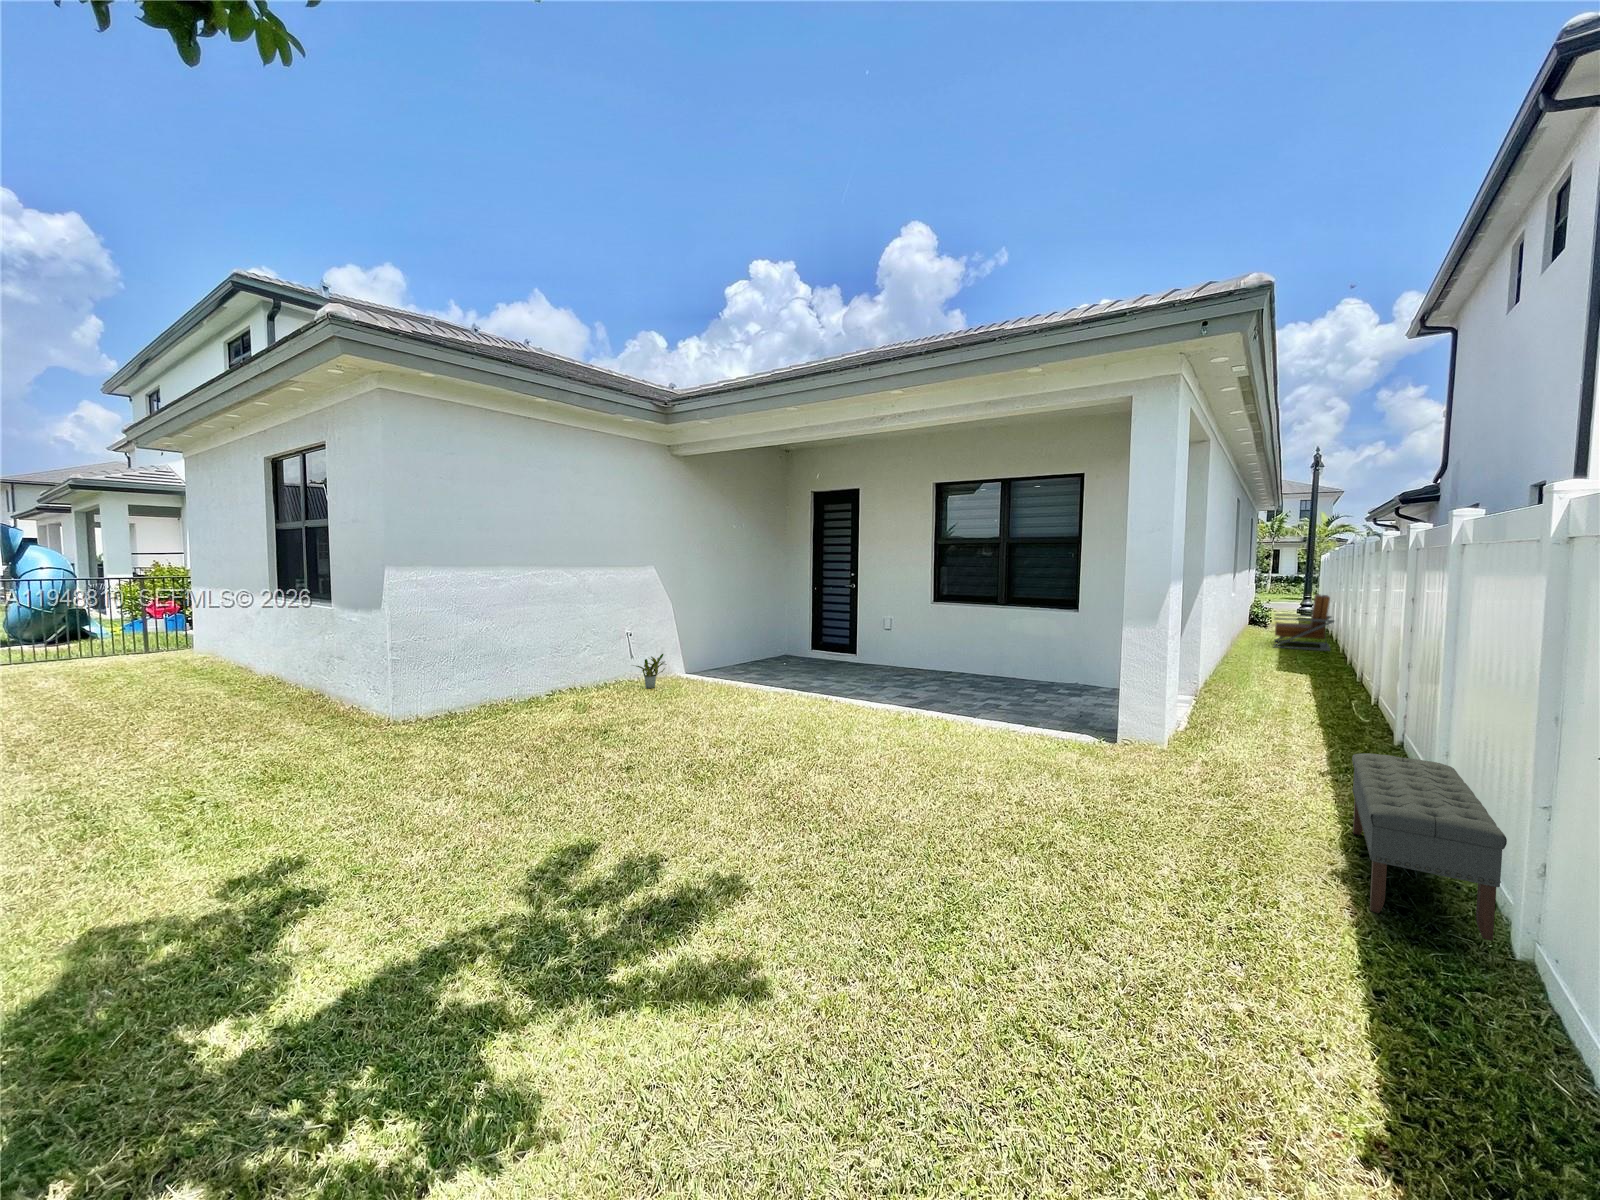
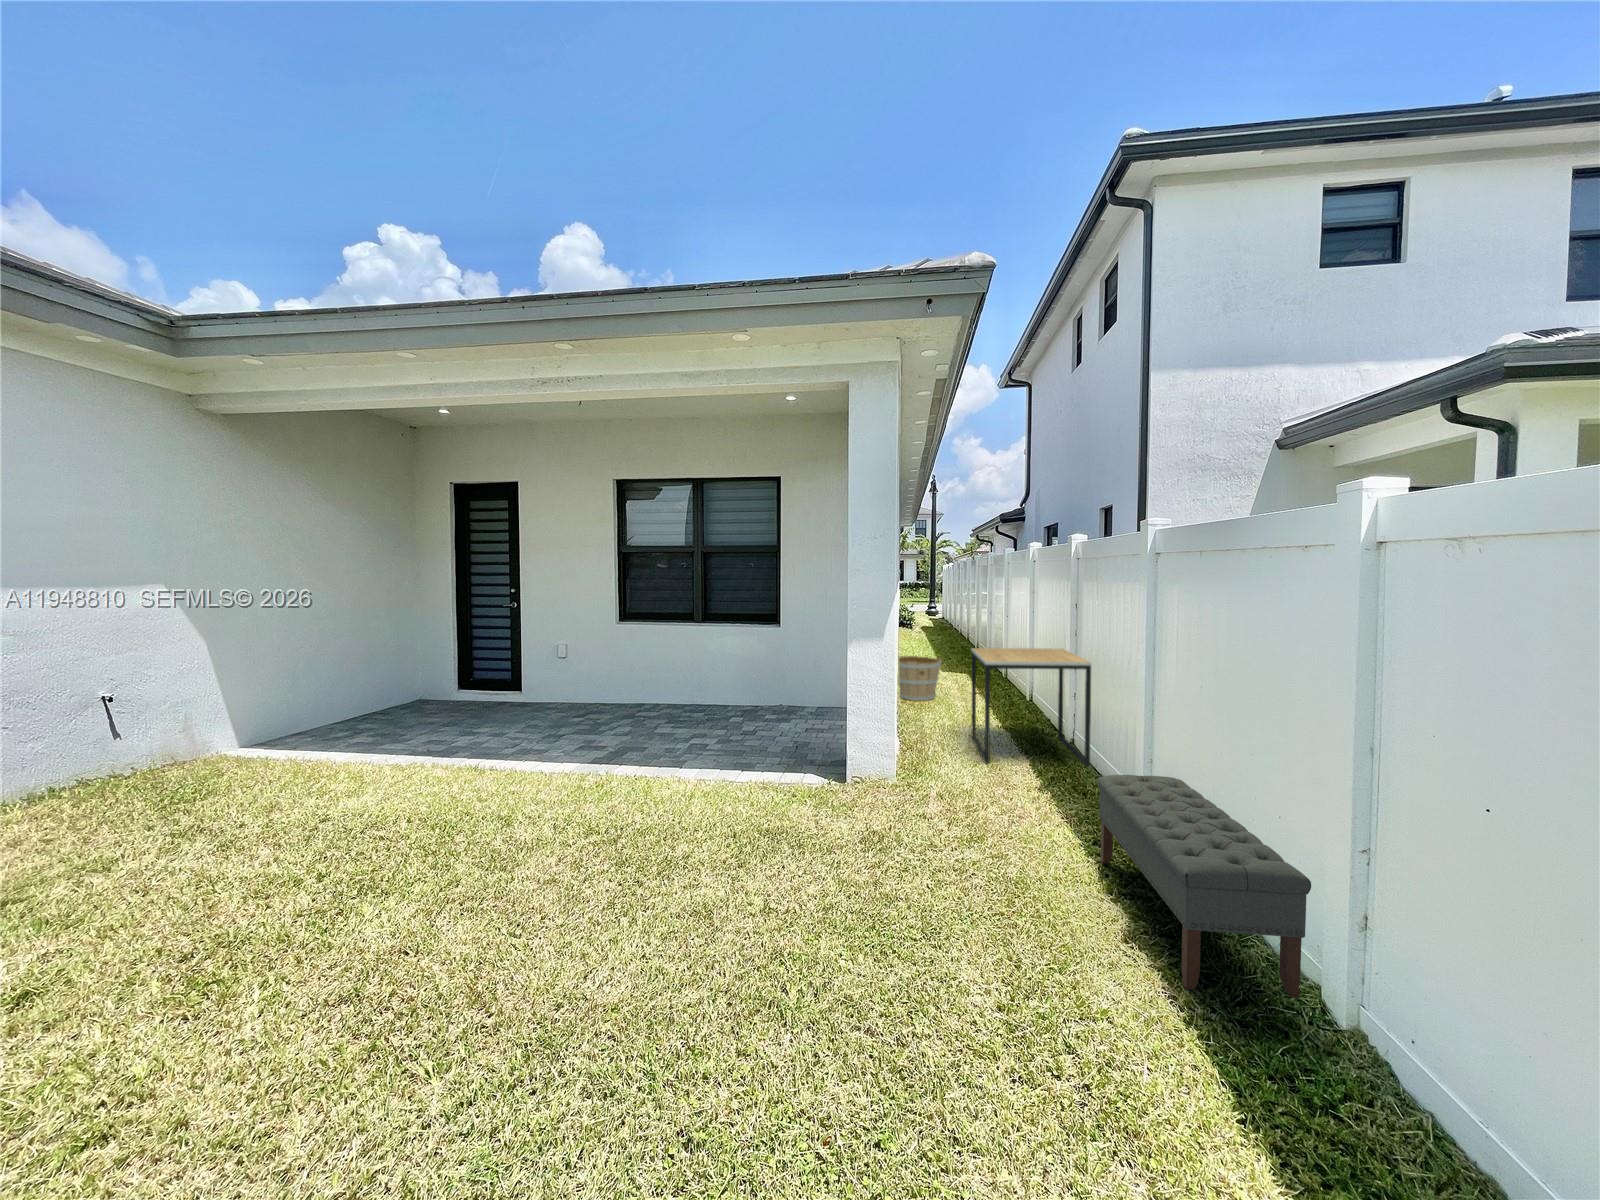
lounge chair: present [1273,594,1334,651] -> none [926,598,972,647]
side table: none [1274,641,1414,769] -> present [972,648,1092,766]
wooden bucket: none [1203,649,1261,695] -> present [897,656,942,701]
potted plant: present [636,654,665,688] -> none [101,725,187,787]

